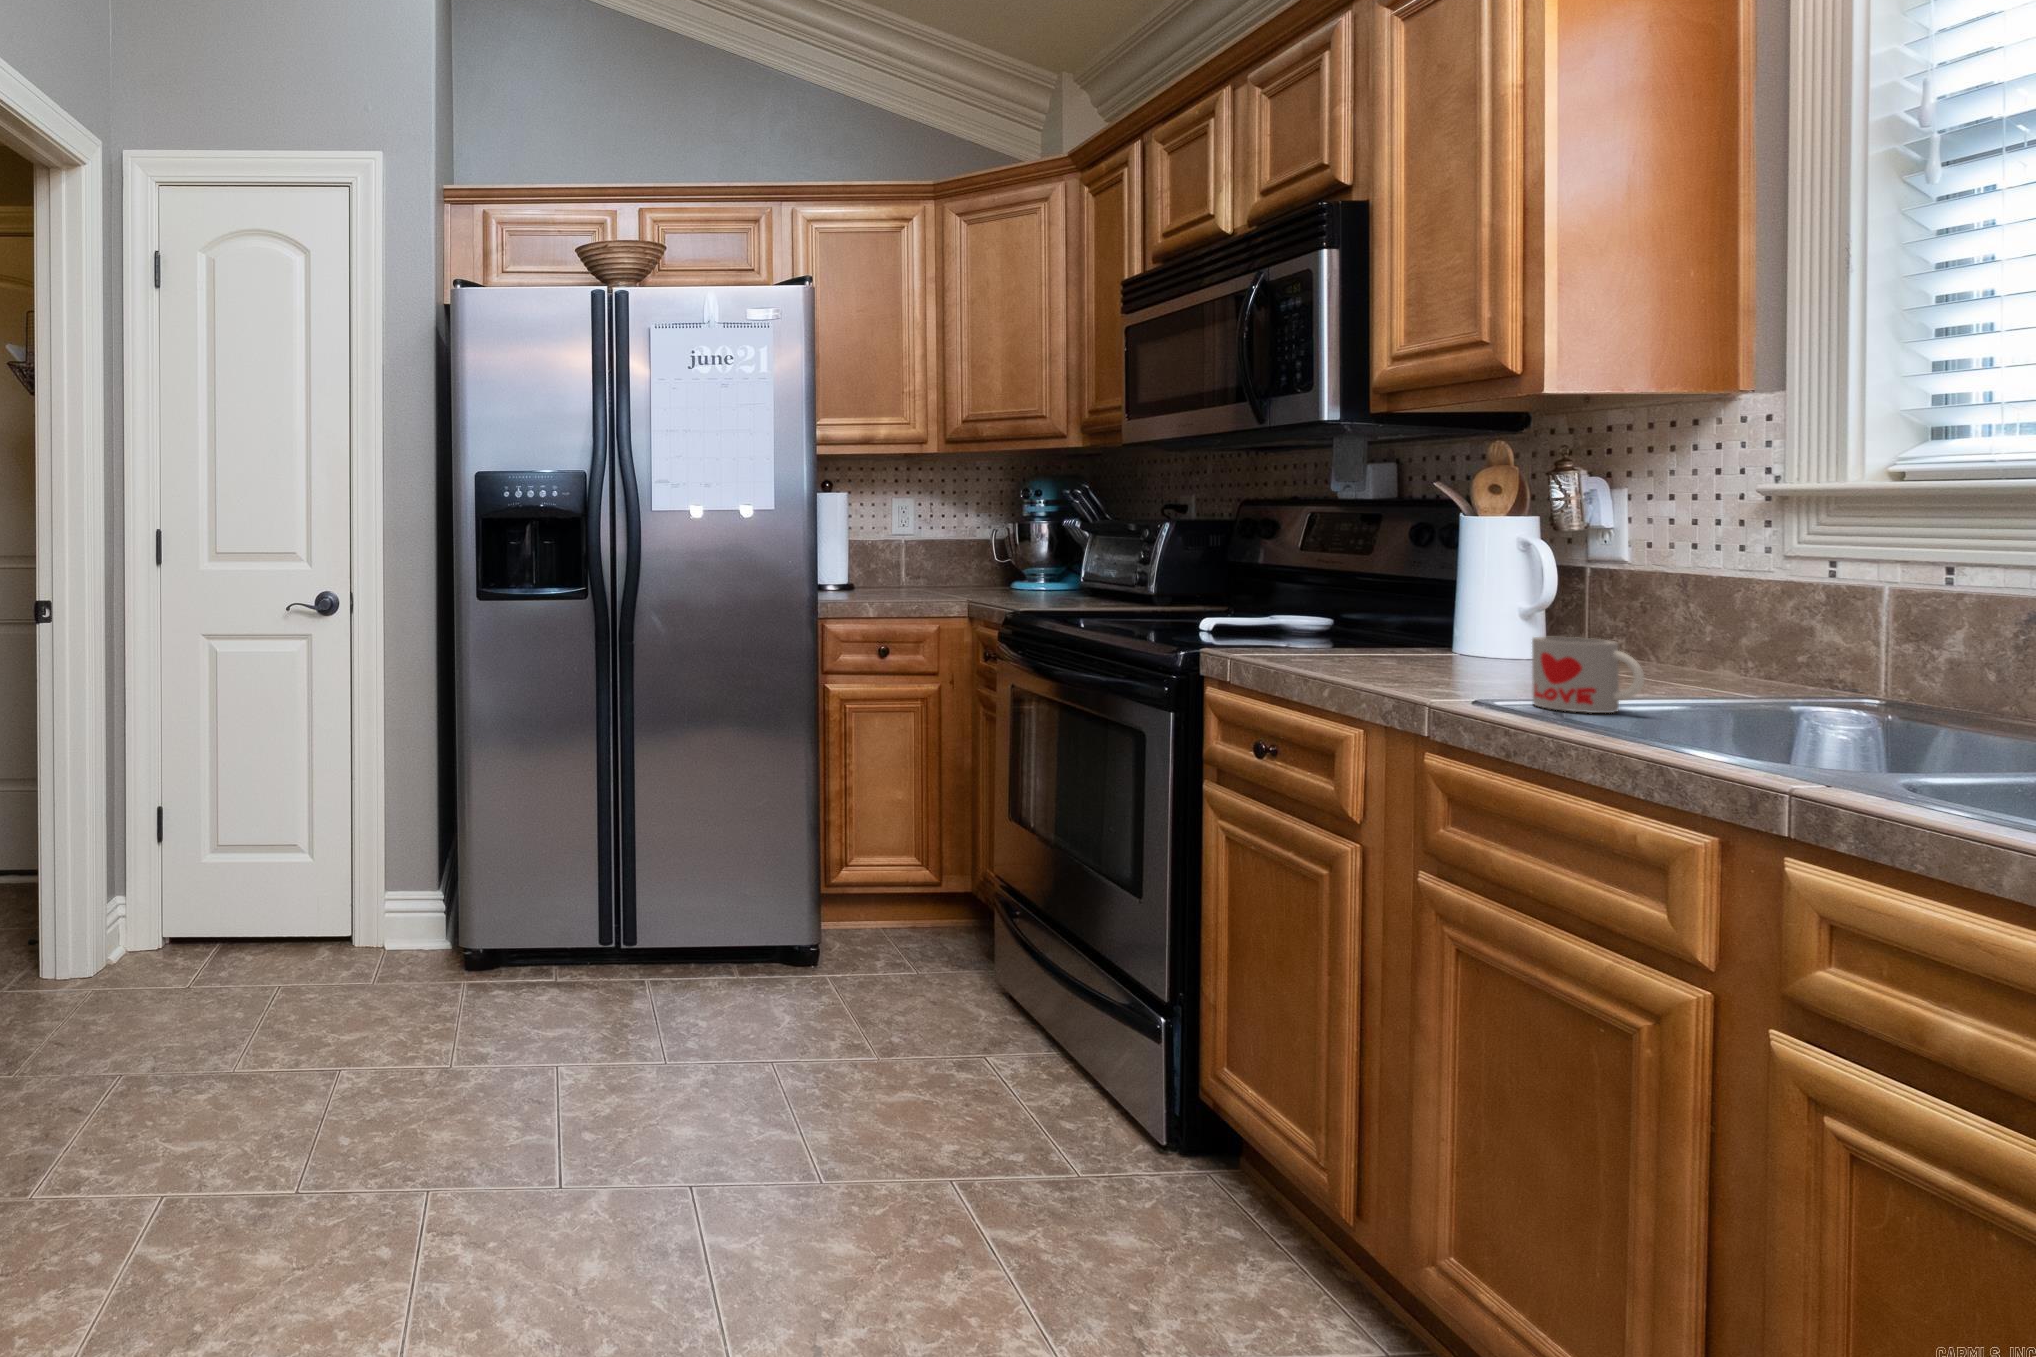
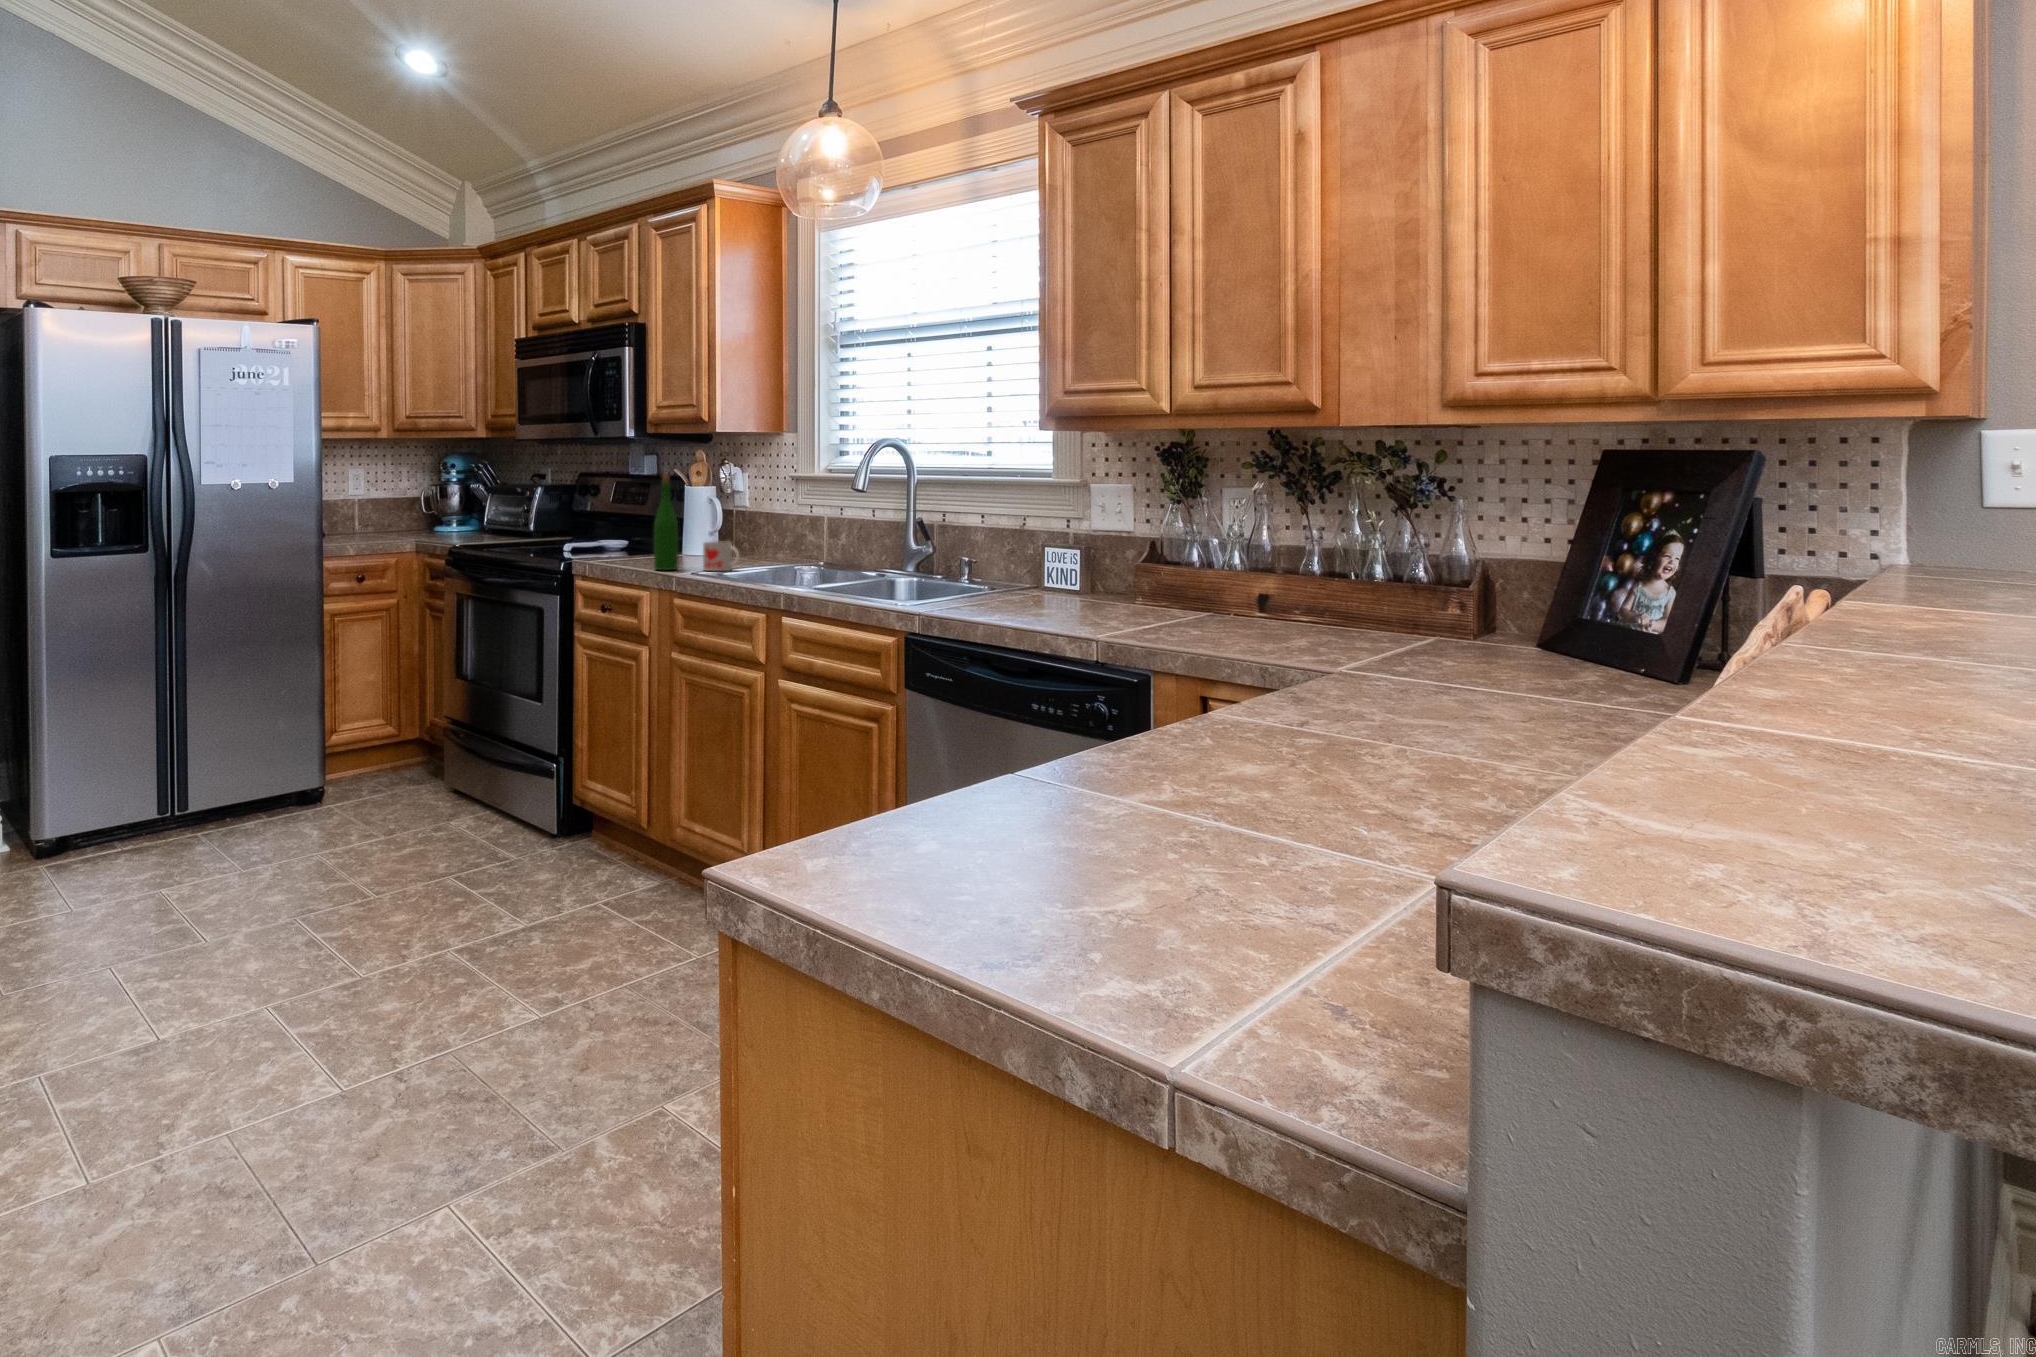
wine bottle: none [1396,476,1462,699] -> present [654,474,678,570]

